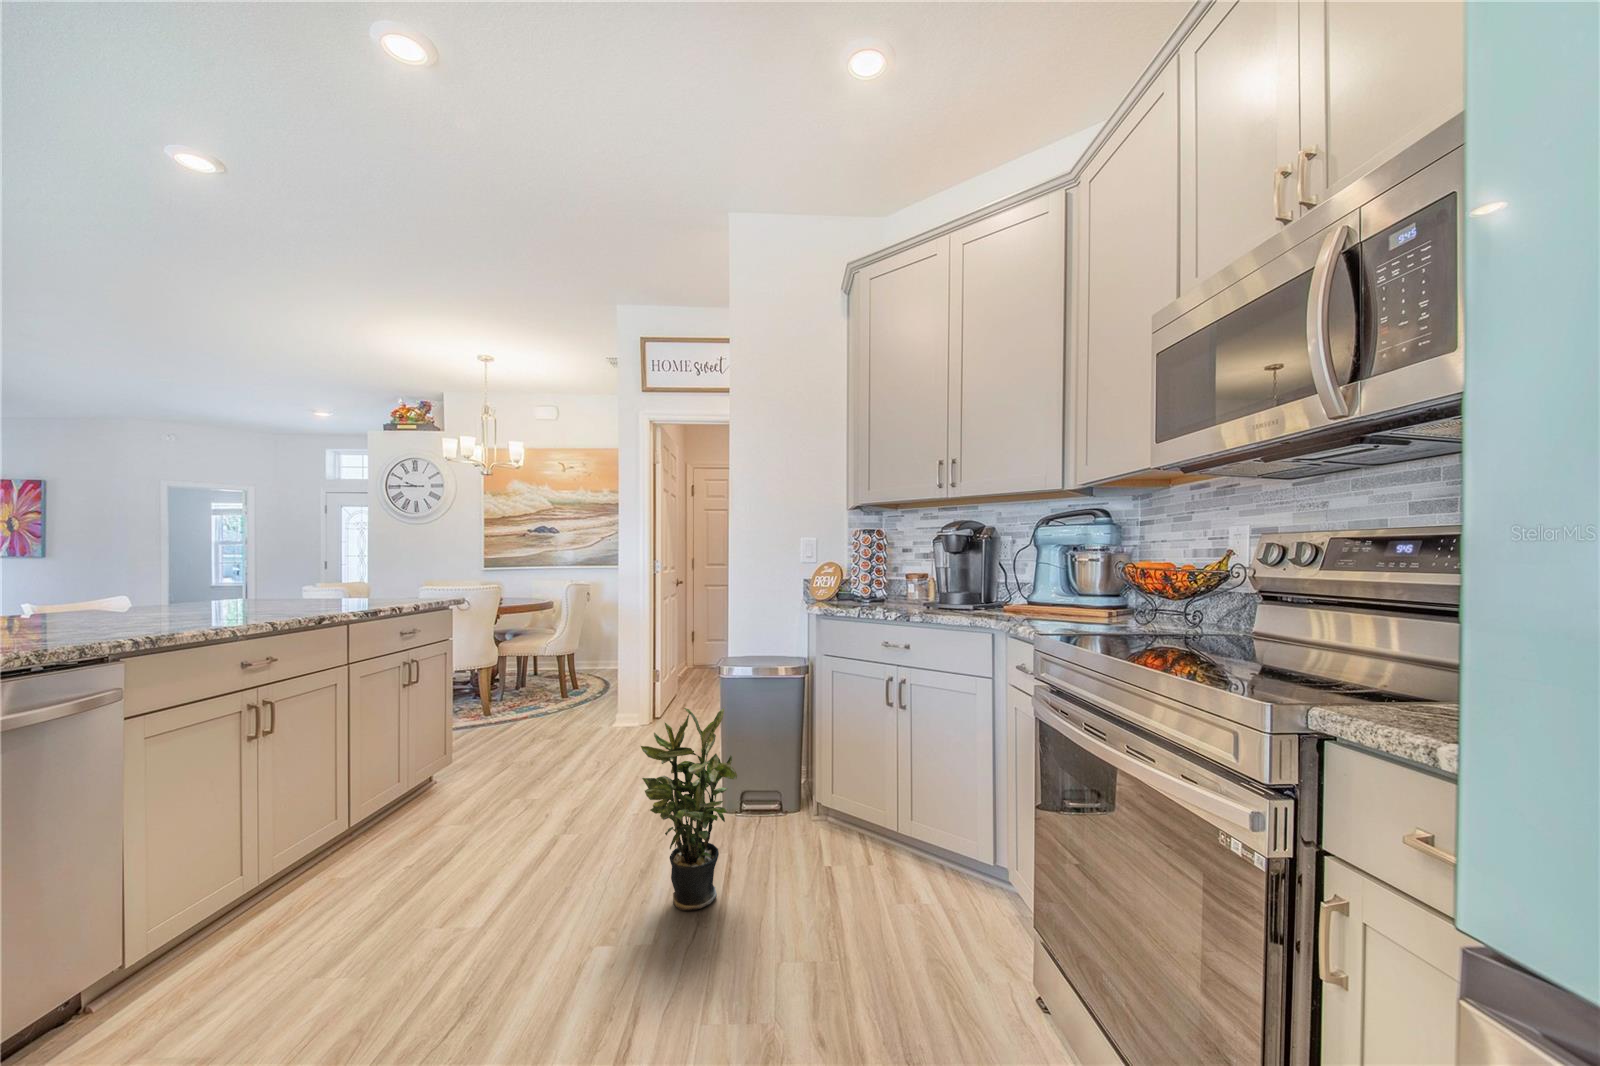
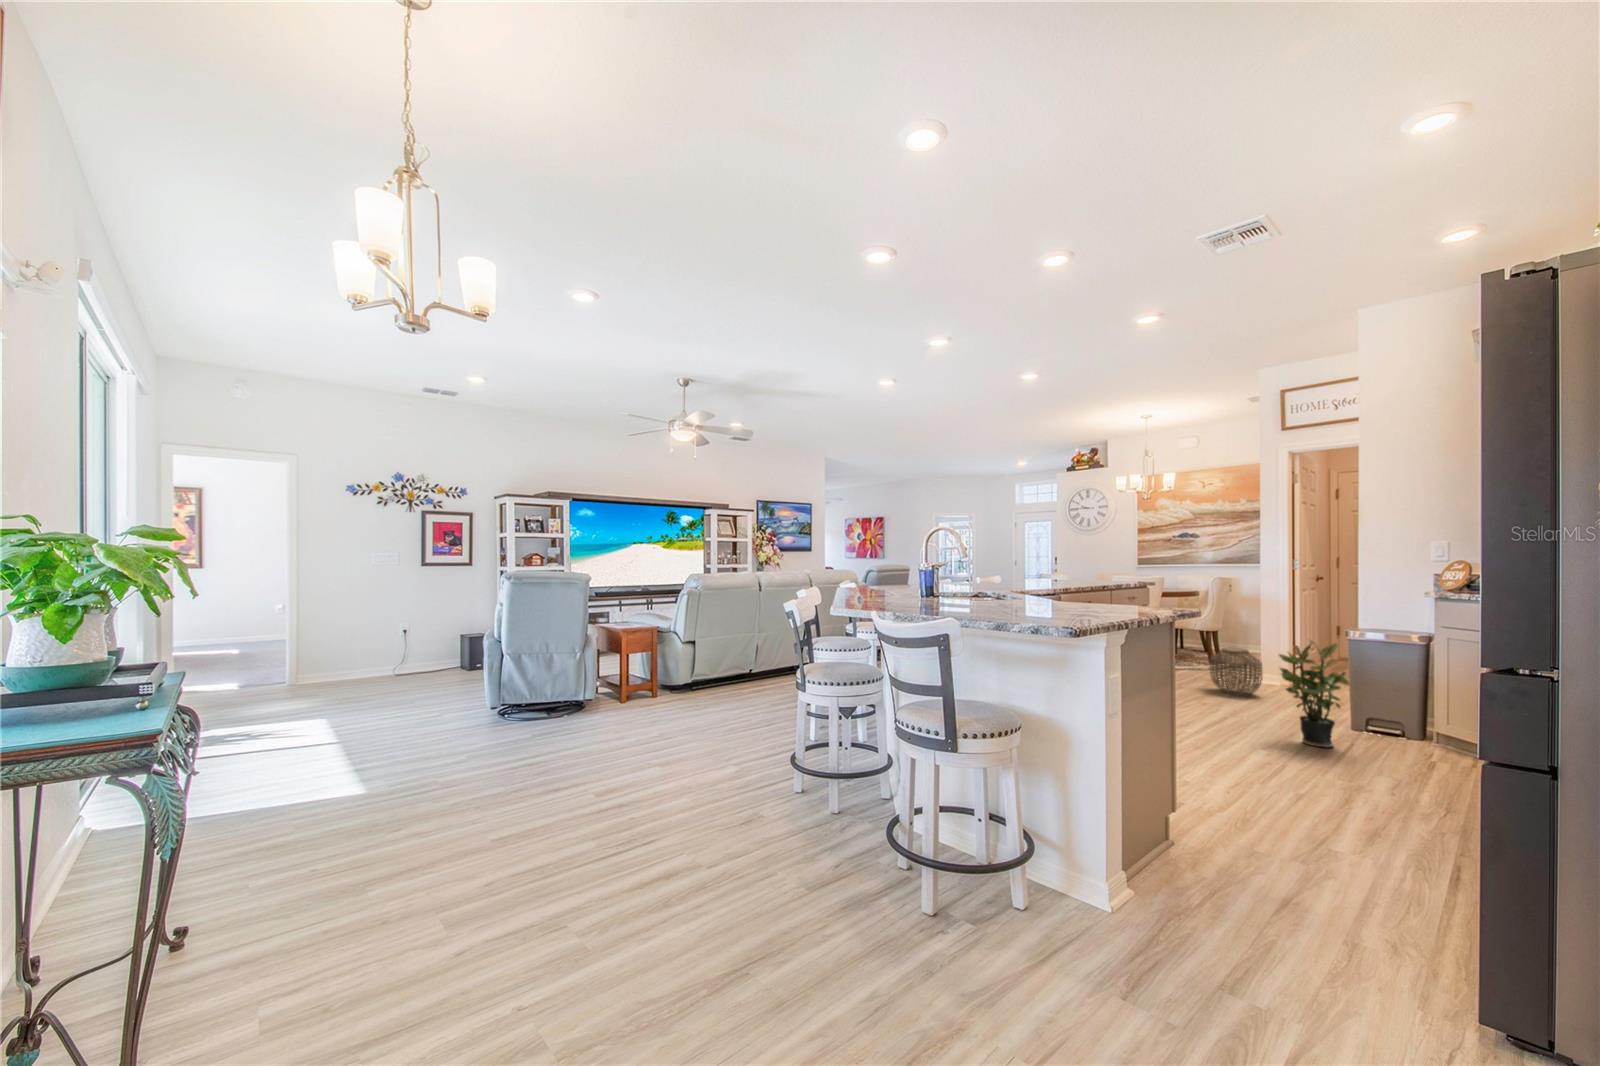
woven basket: none [548,697,618,775] -> present [1210,648,1262,696]

